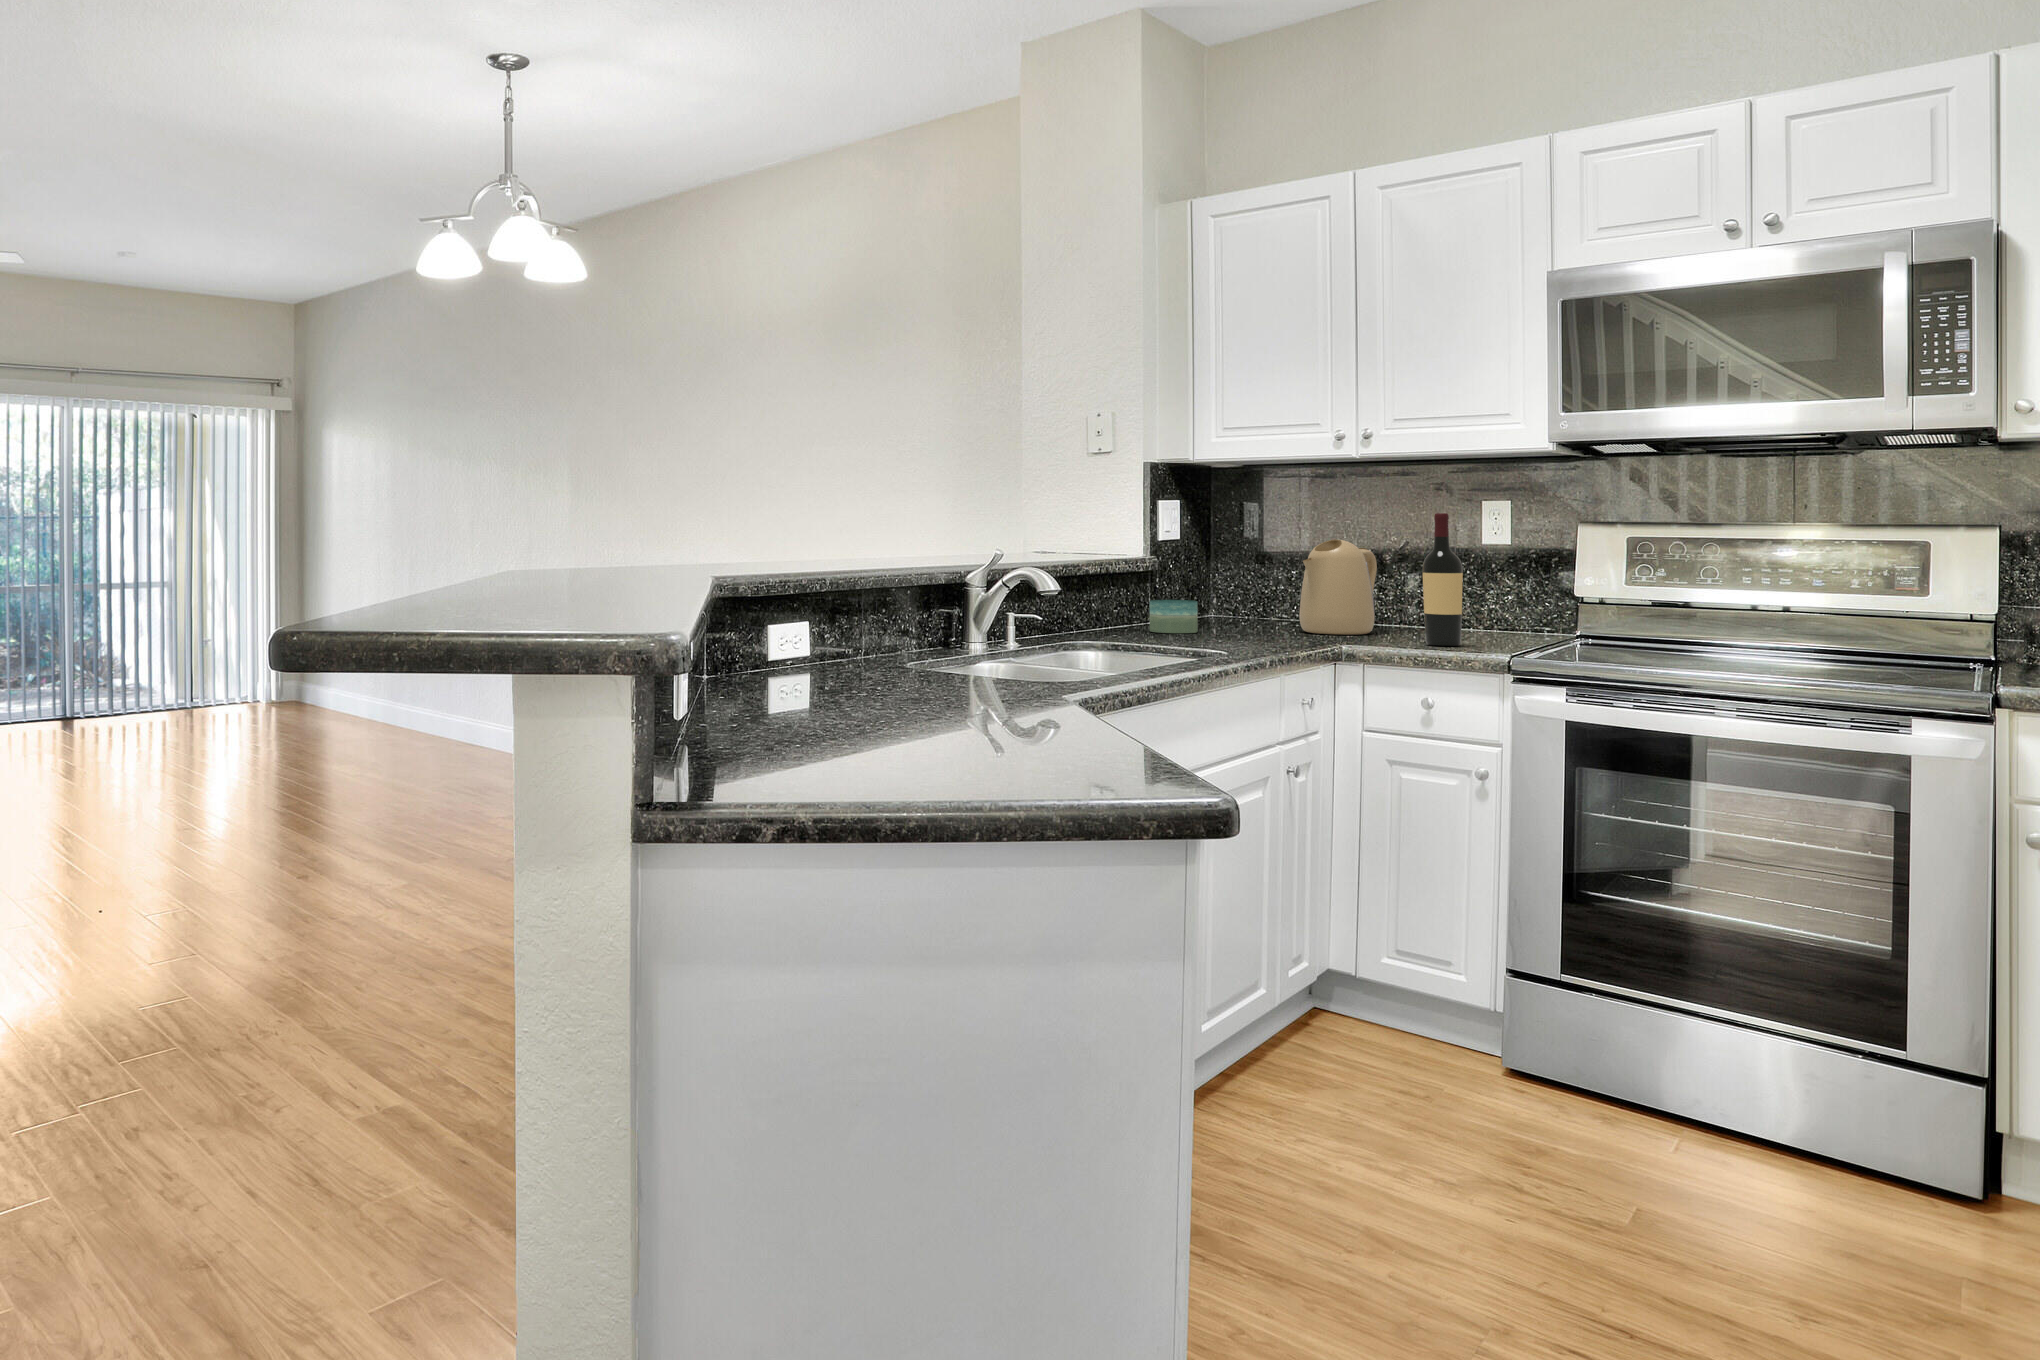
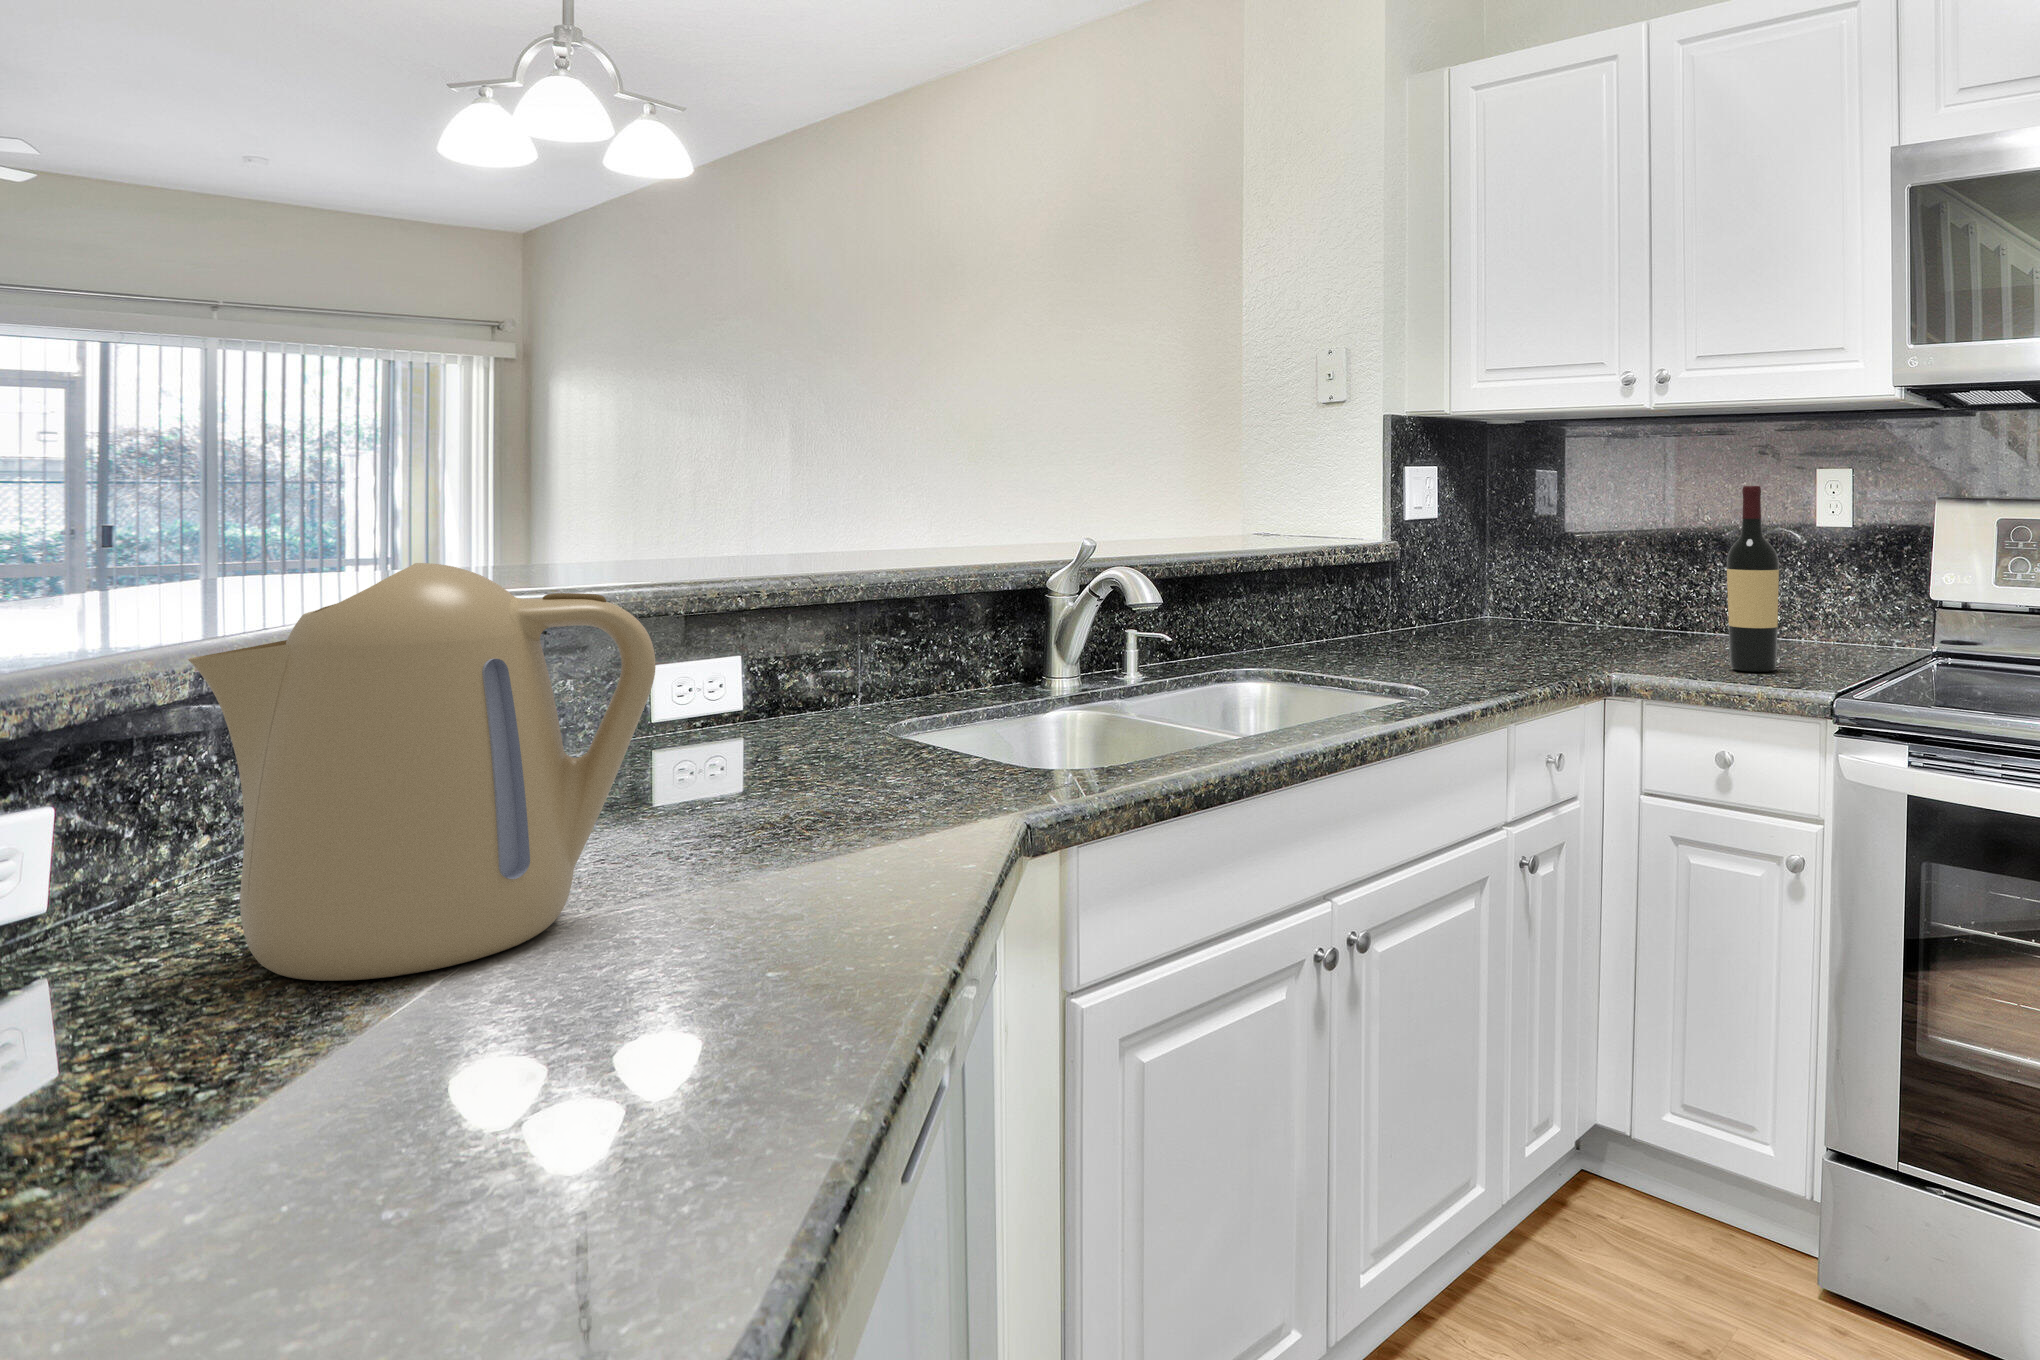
kettle: present [1299,539,1377,635] -> present [188,563,656,981]
candle: present [1149,600,1198,633] -> none [1390,600,1452,647]

